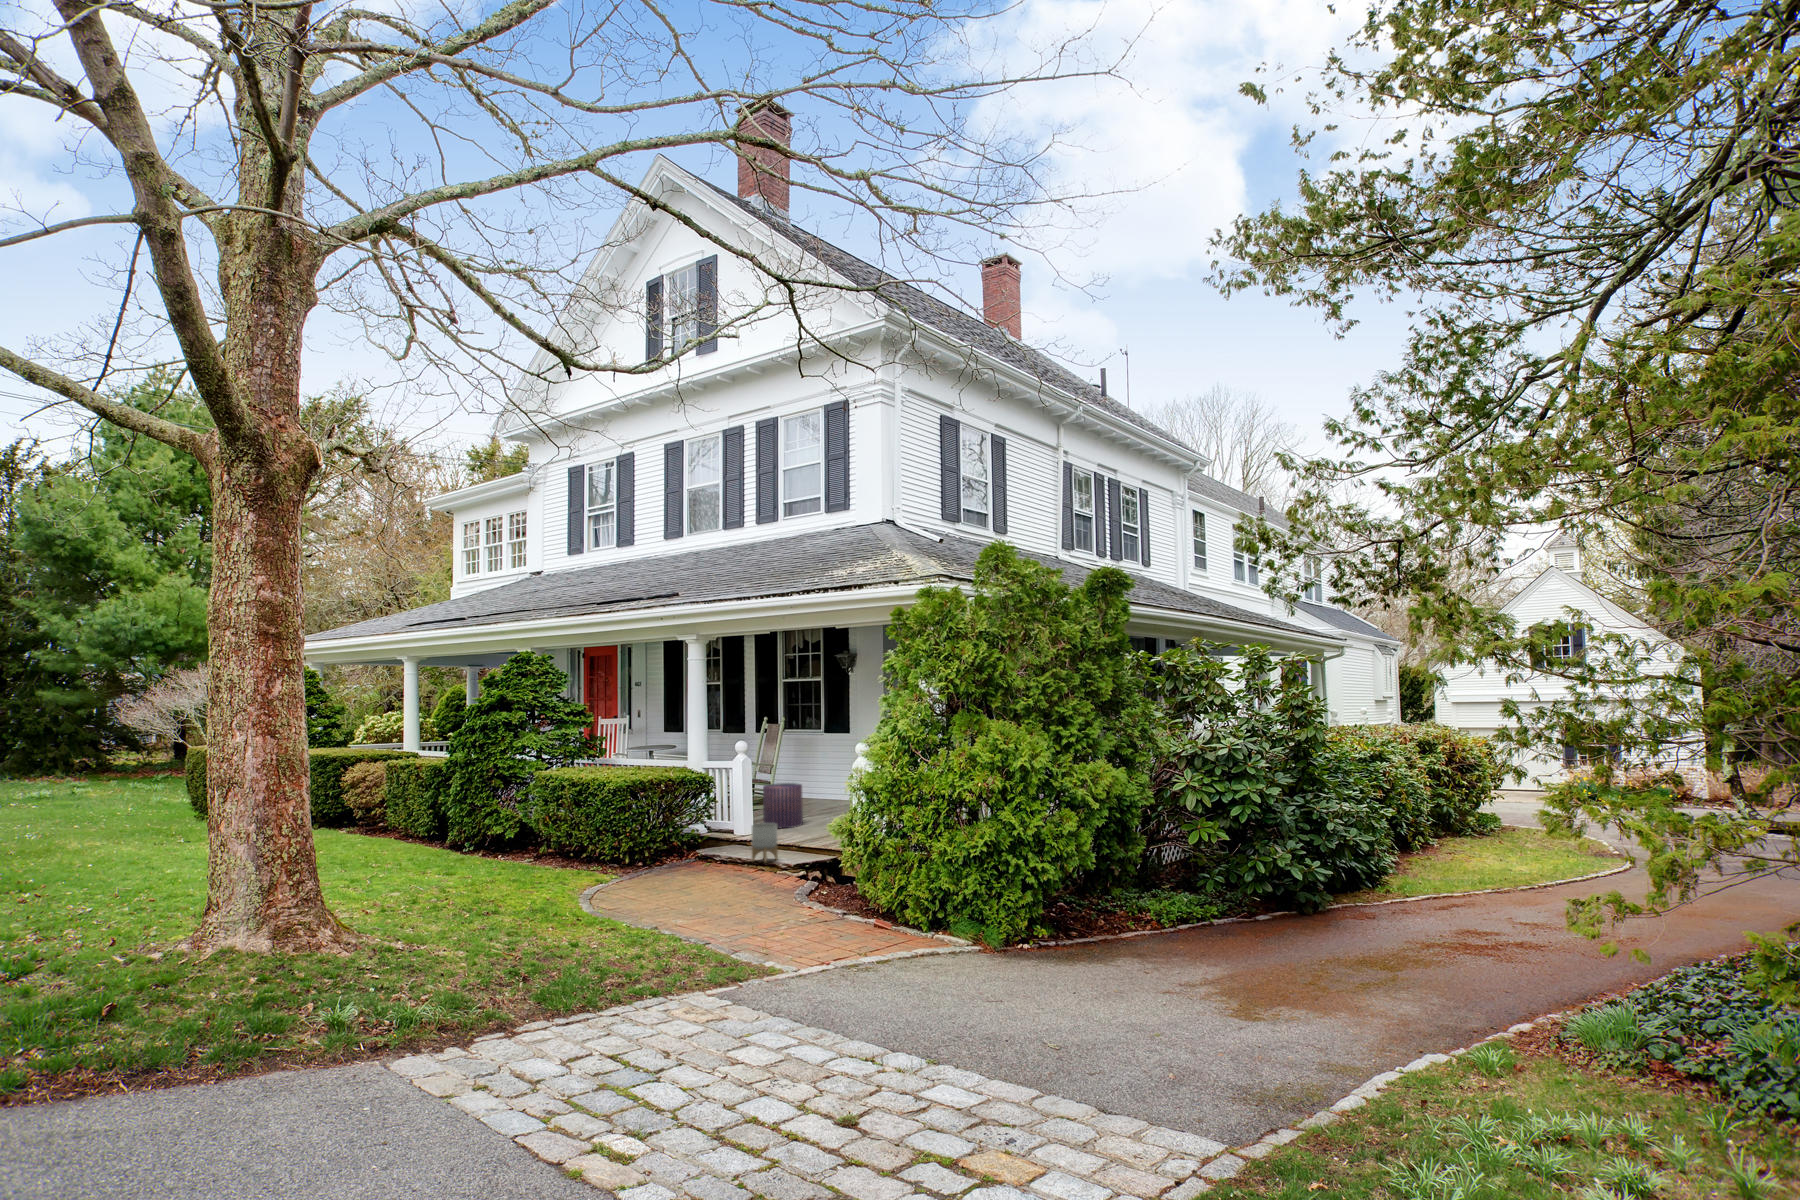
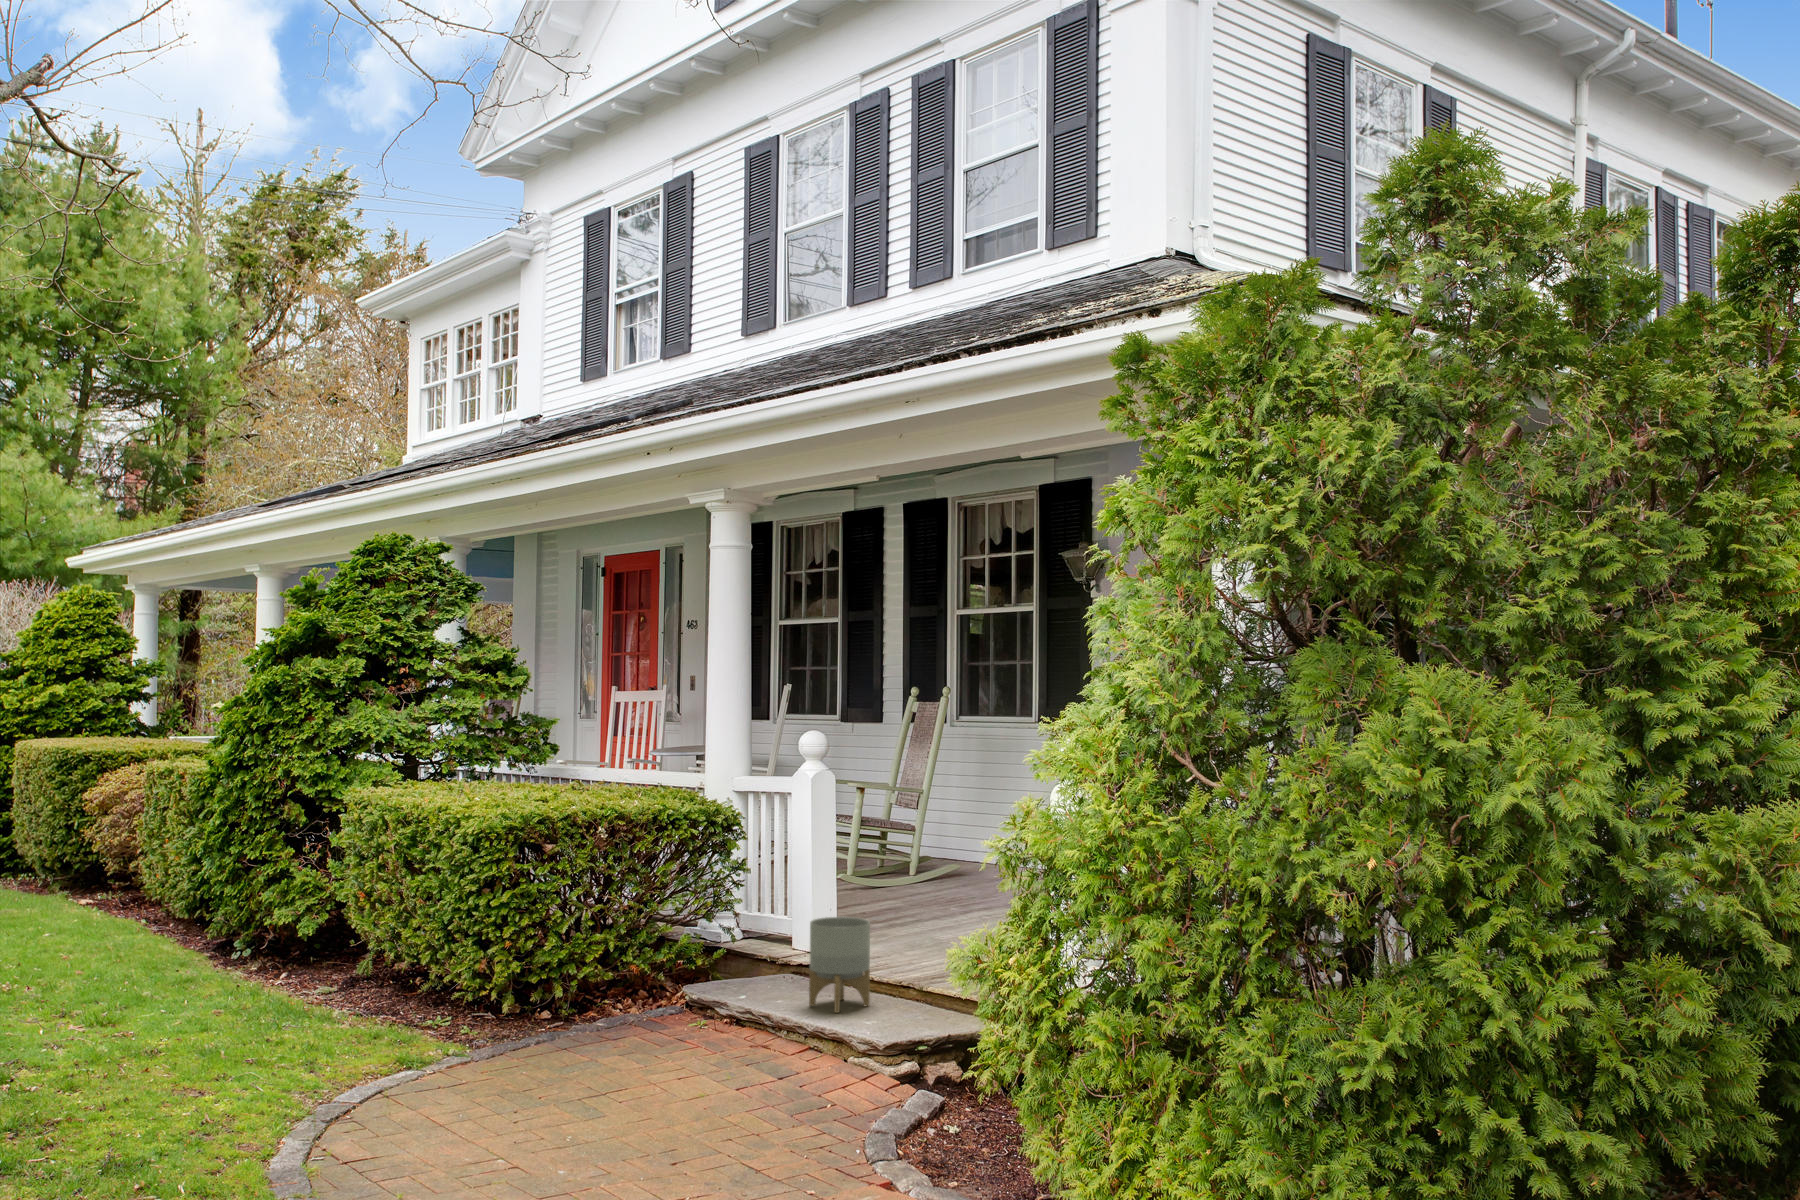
pouf: present [763,783,803,828] -> none [881,827,967,925]

